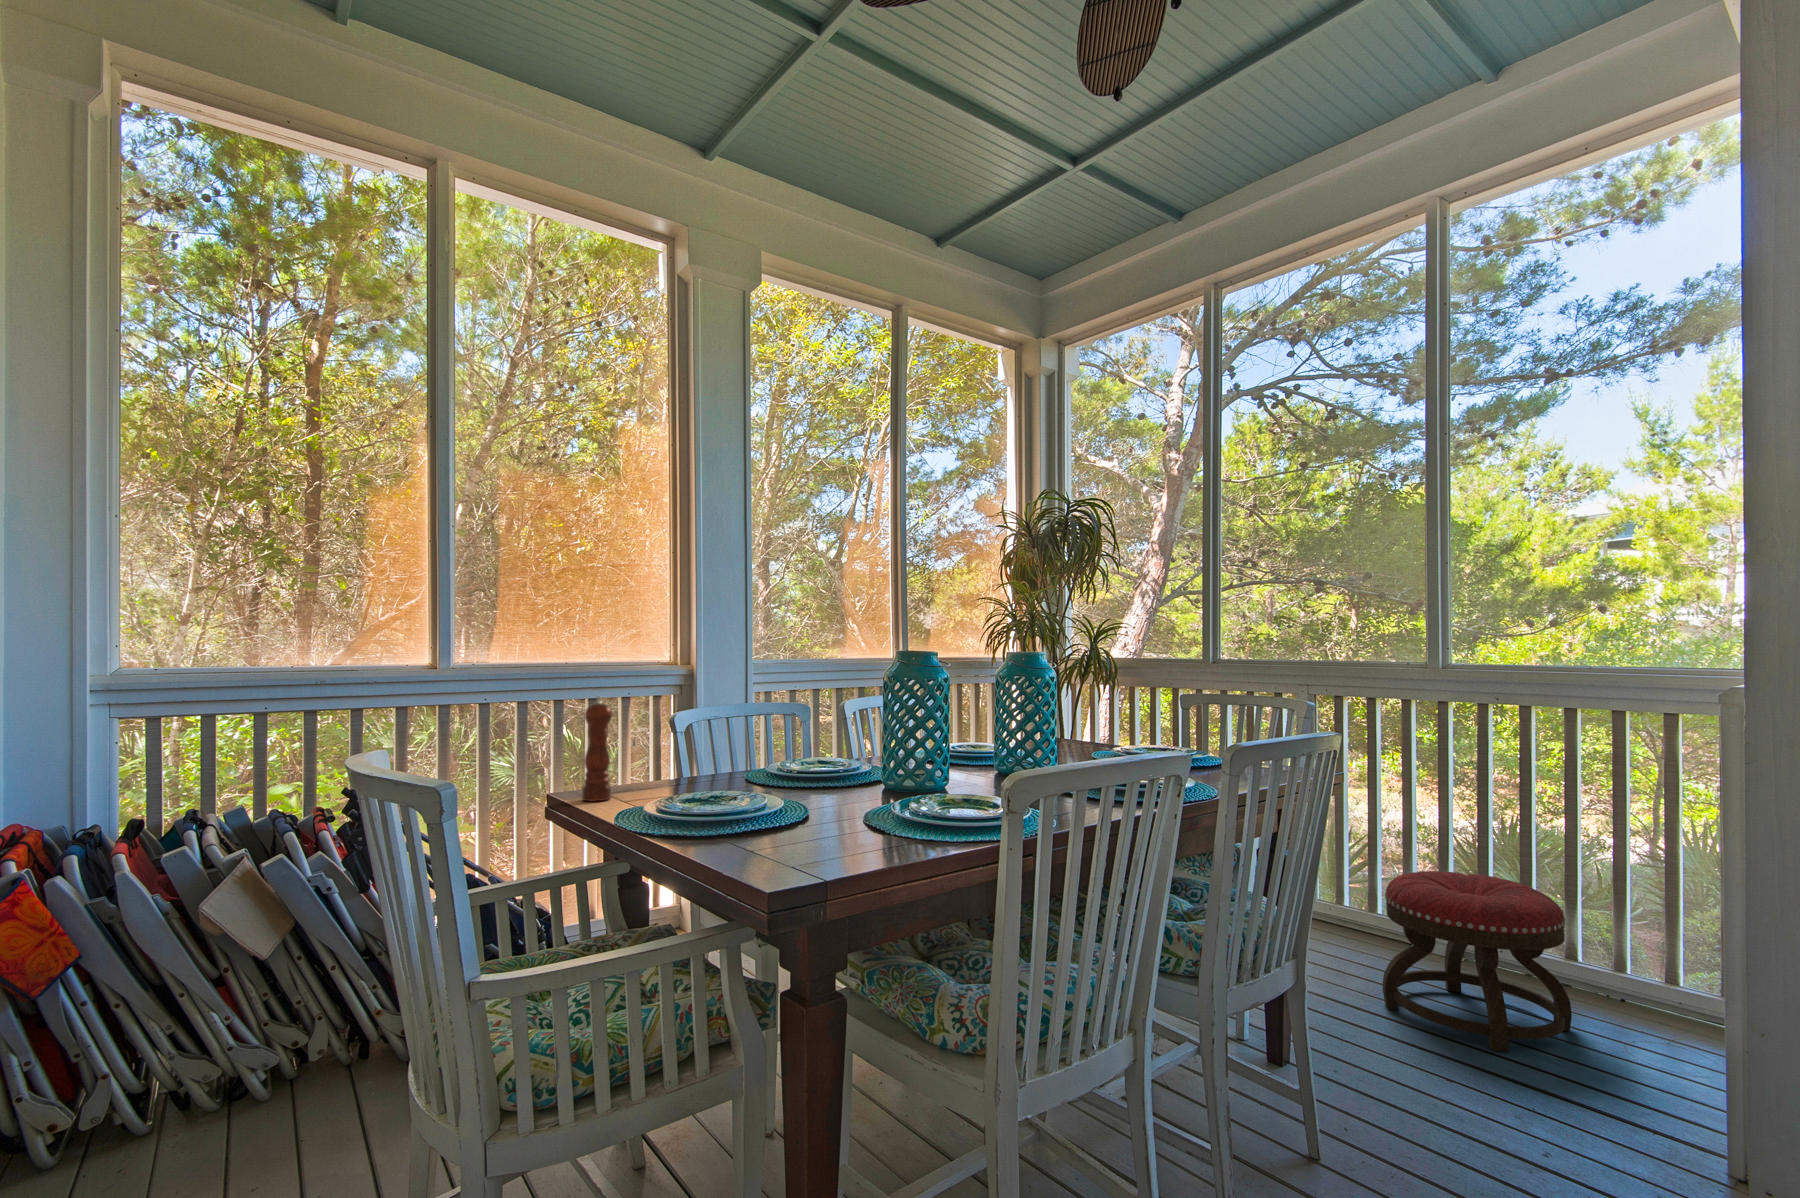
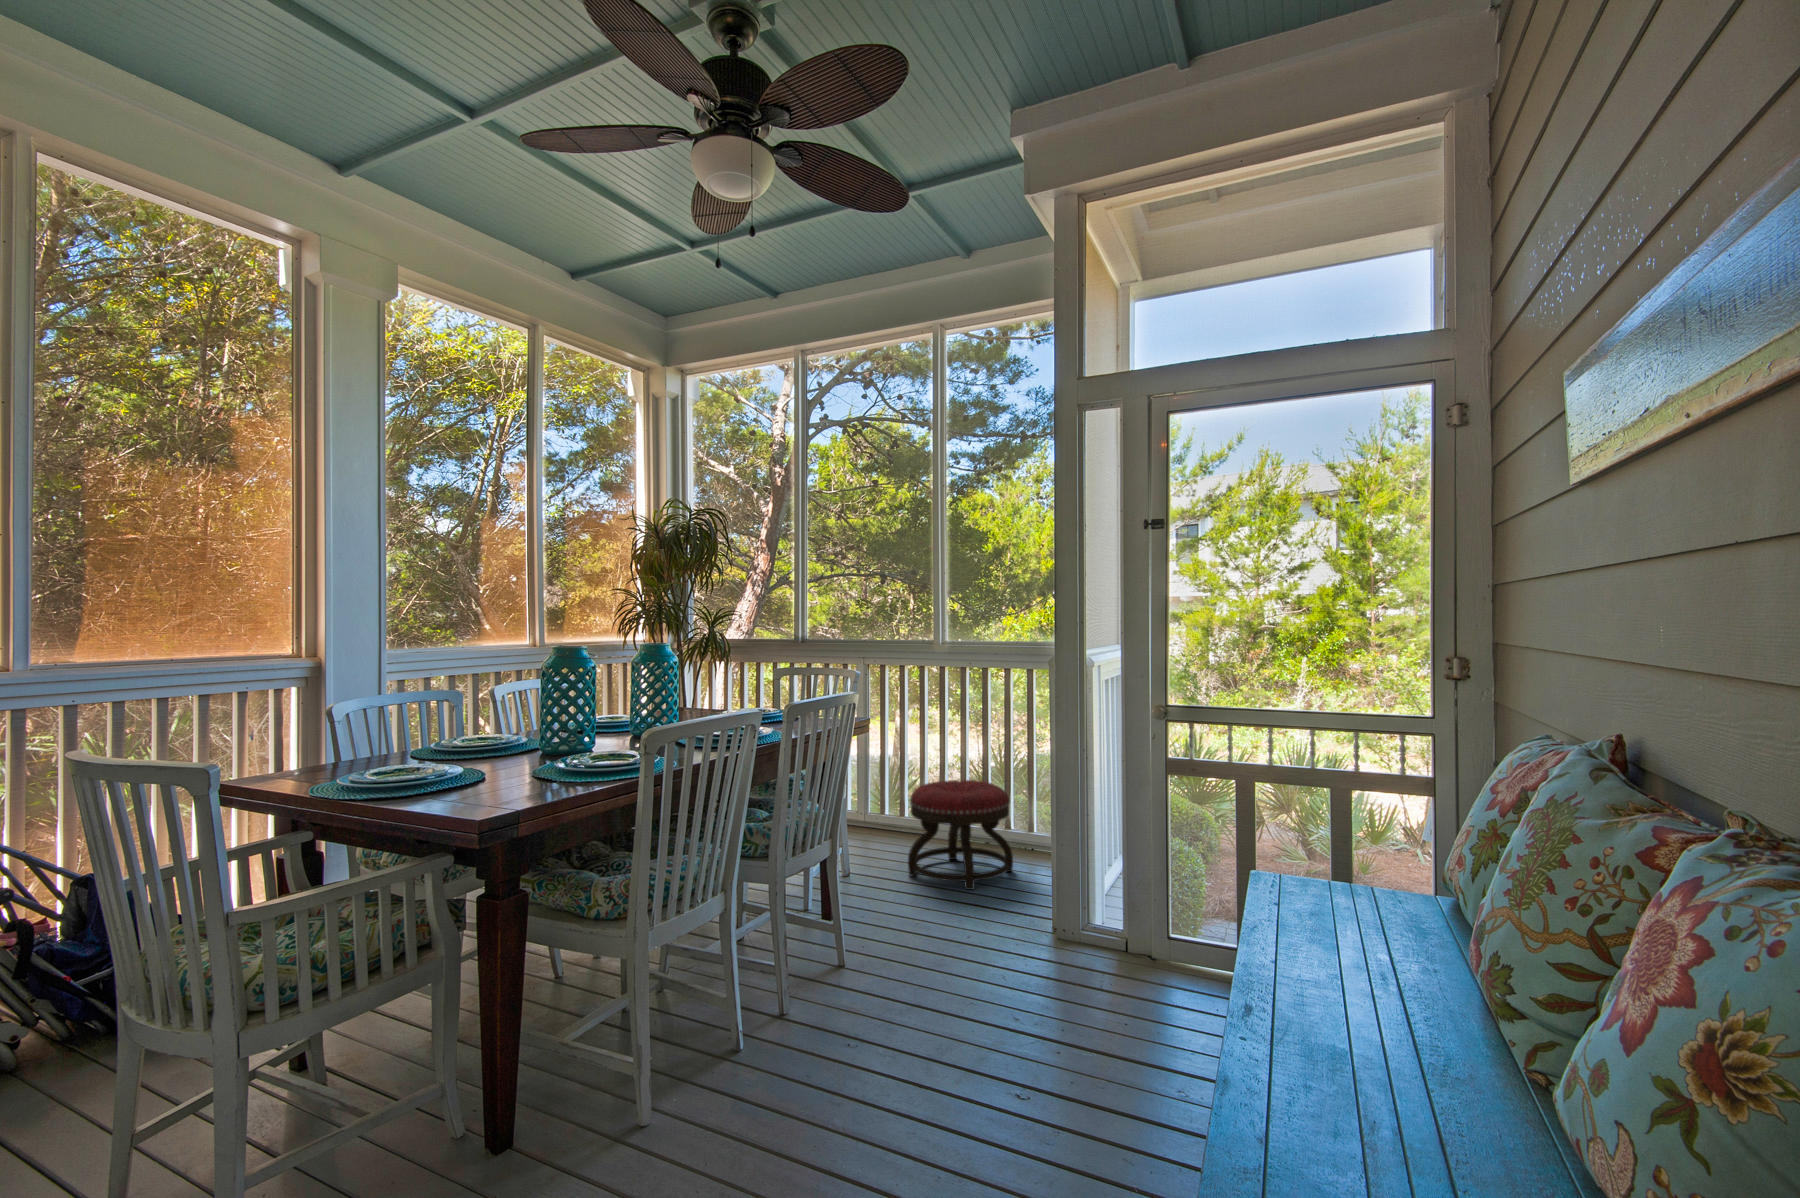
pepper mill: present [582,696,612,801] -> none [264,696,293,785]

